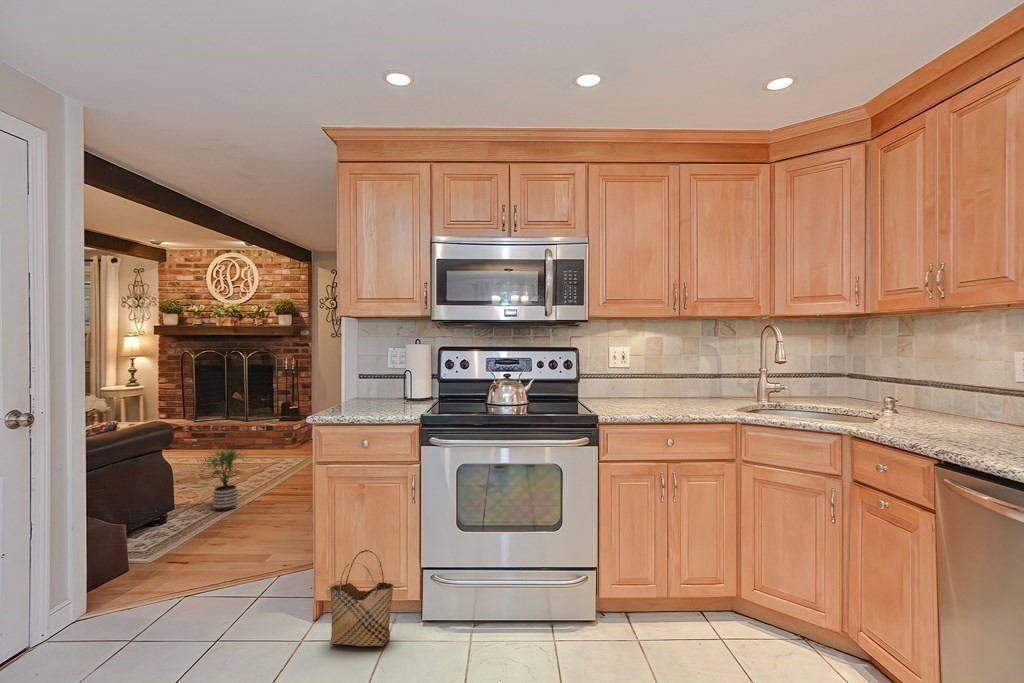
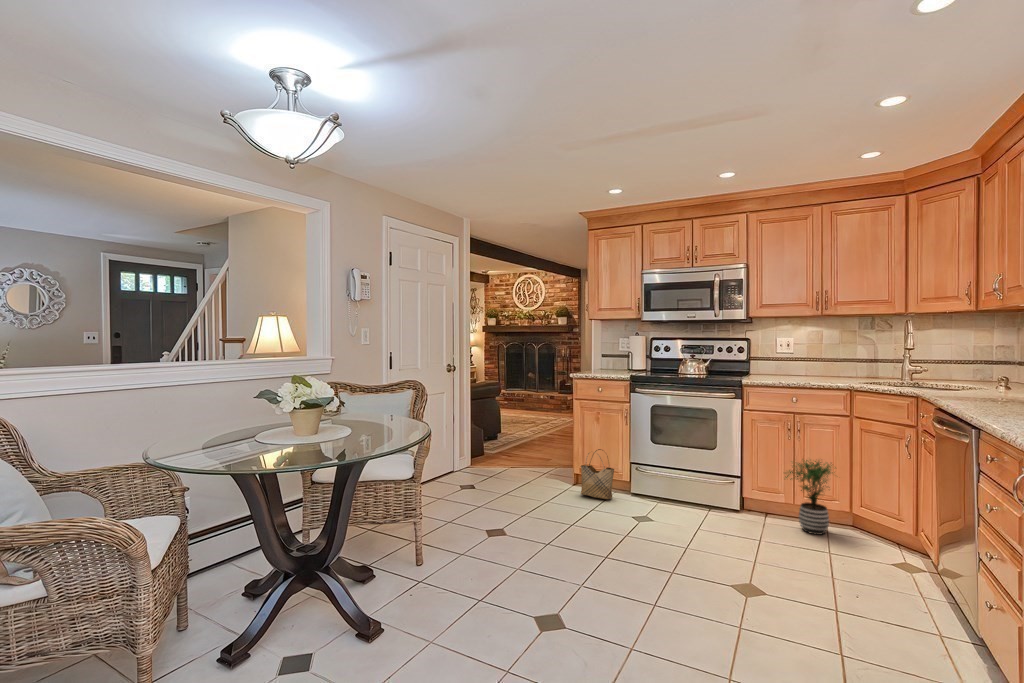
potted plant: present [203,449,246,511] -> present [785,460,833,535]

